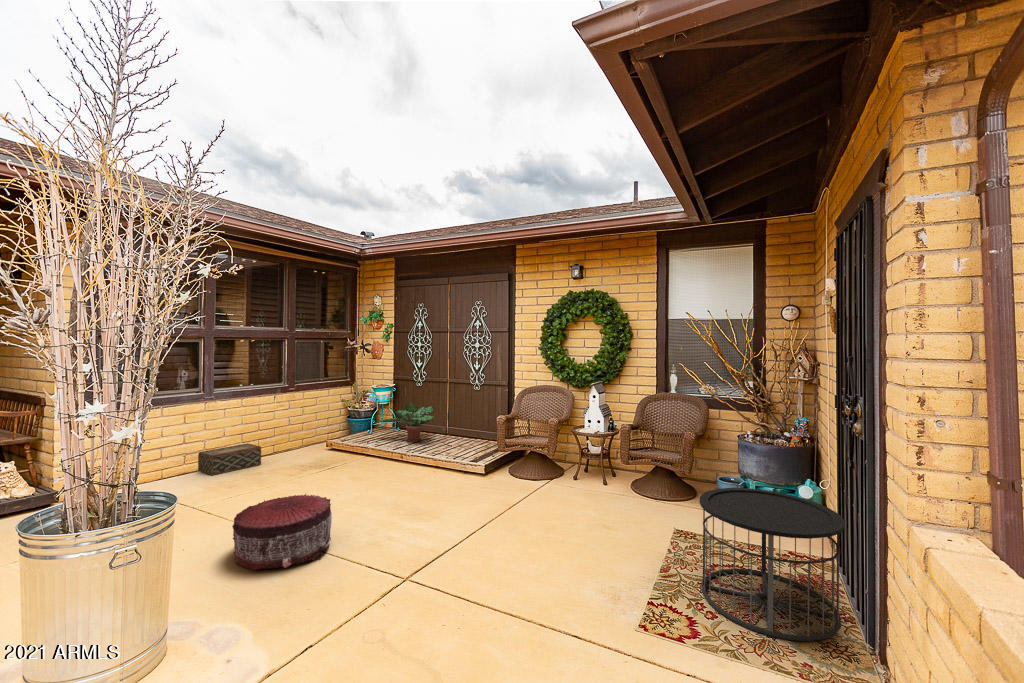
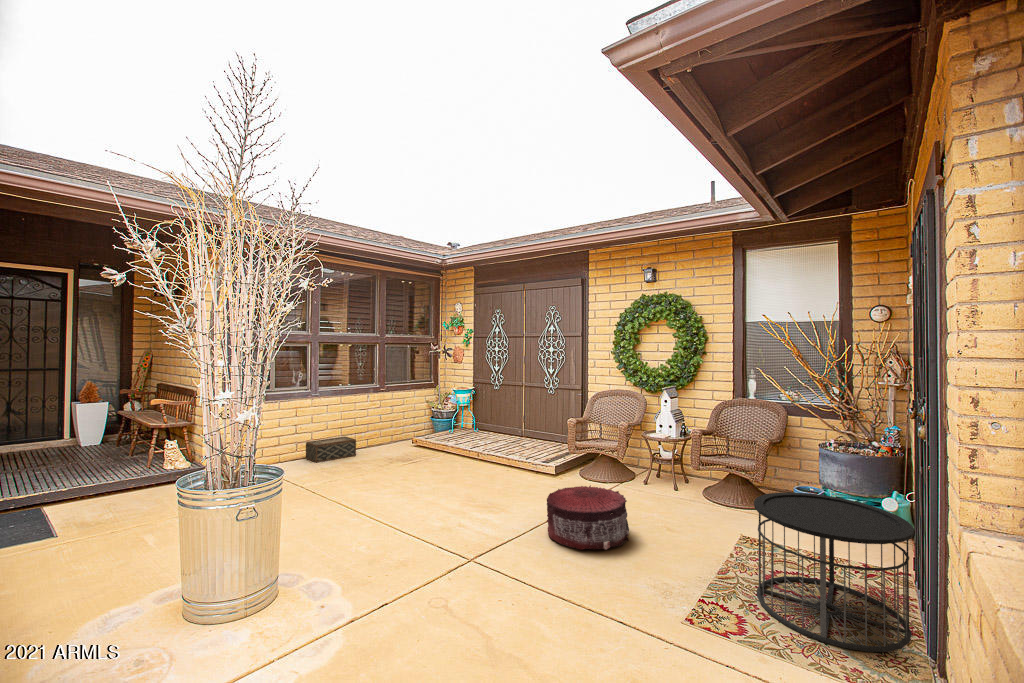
potted plant: present [379,402,435,442] -> none [457,403,509,441]
pouf: present [232,494,332,570] -> present [547,485,629,550]

